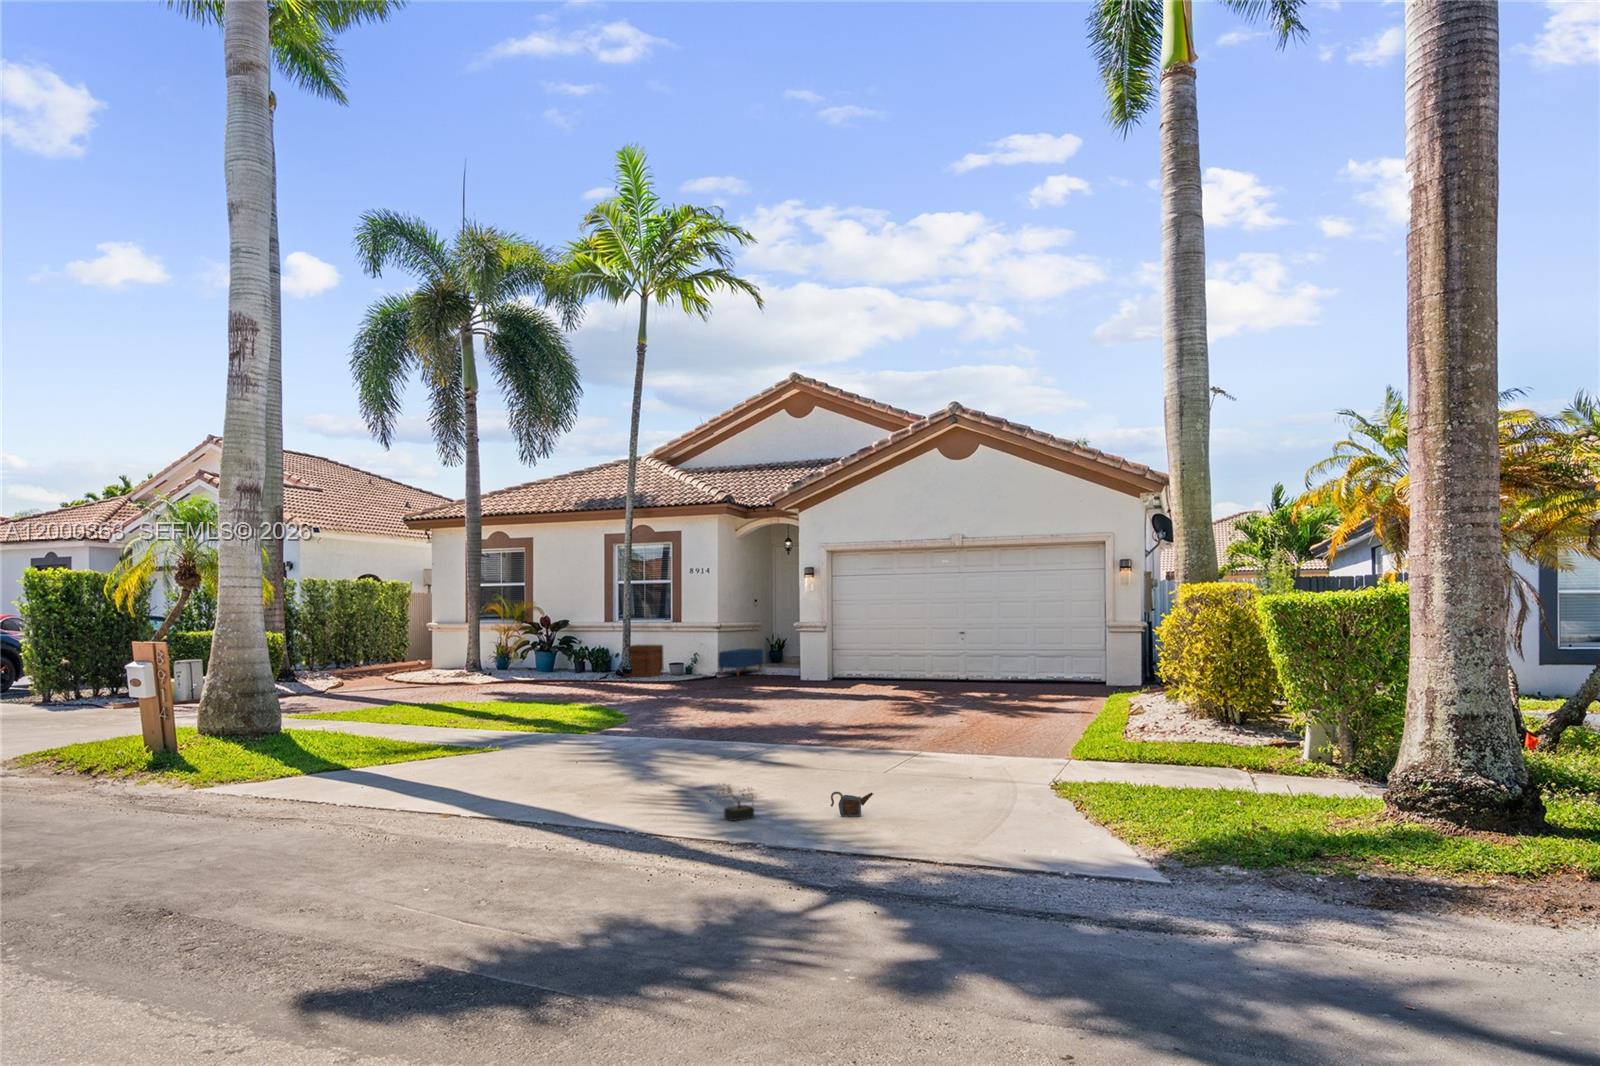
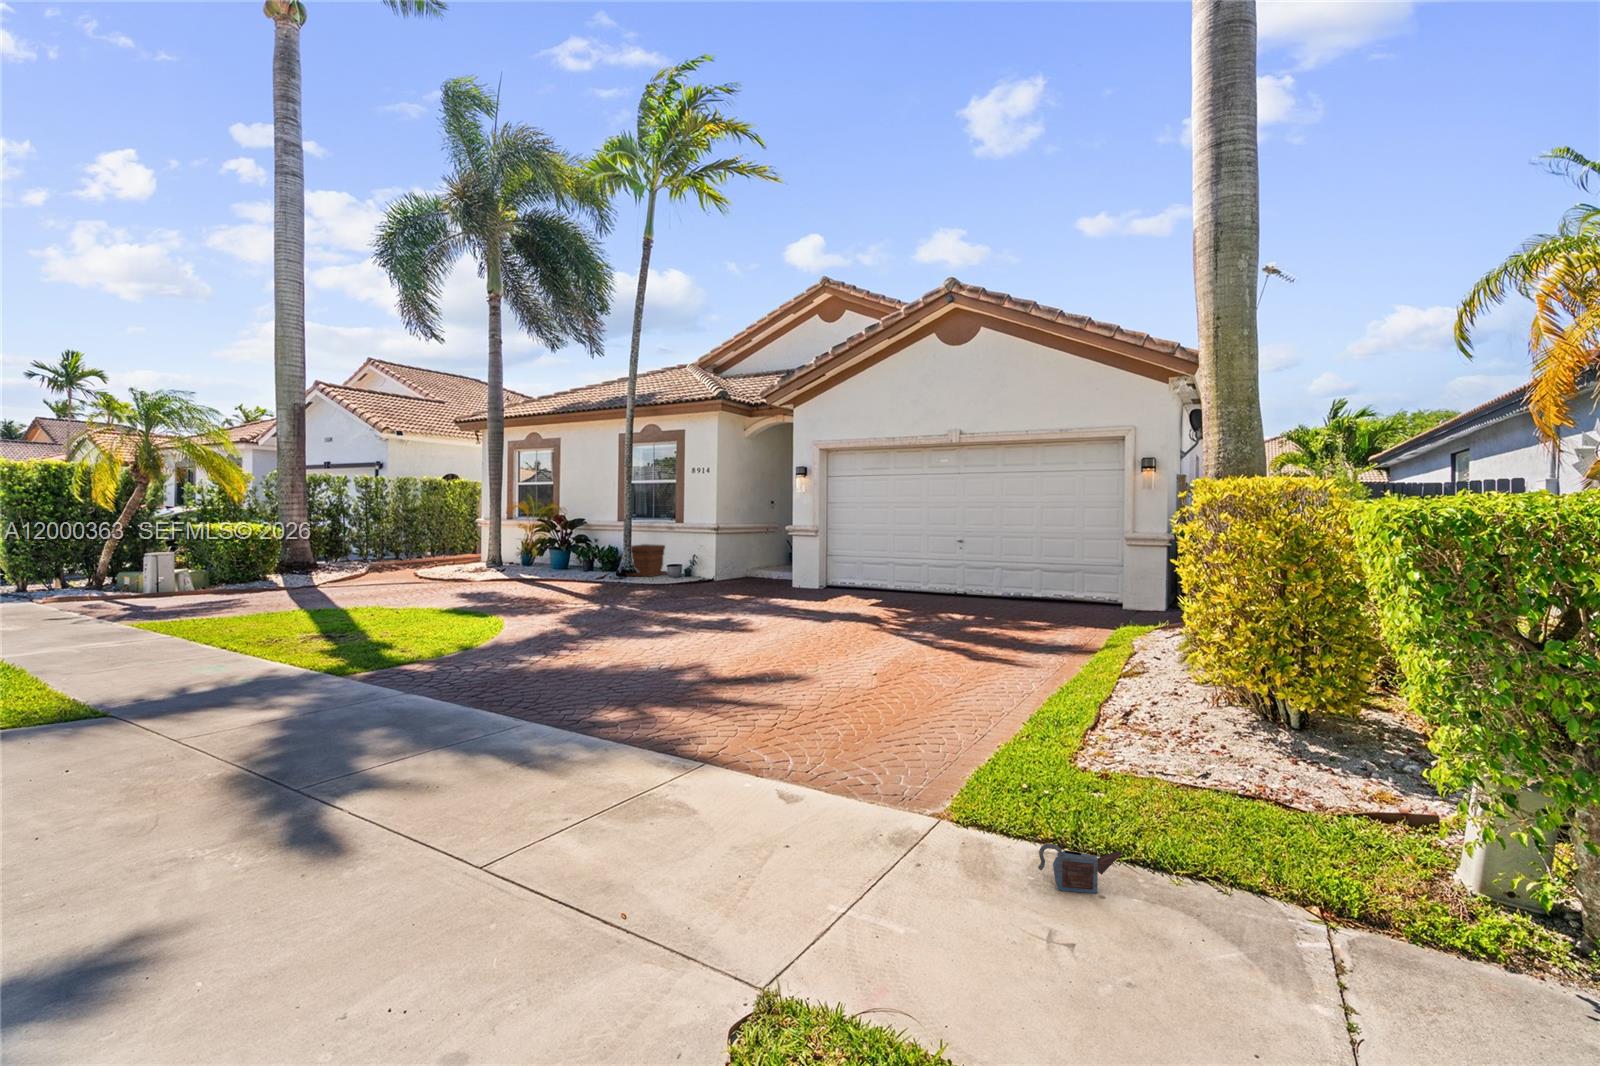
bench: present [718,649,763,675] -> none [717,550,766,579]
decorative plant: present [717,784,756,821] -> none [217,839,316,918]
watering can: present [831,792,873,817] -> present [1038,843,1122,893]

